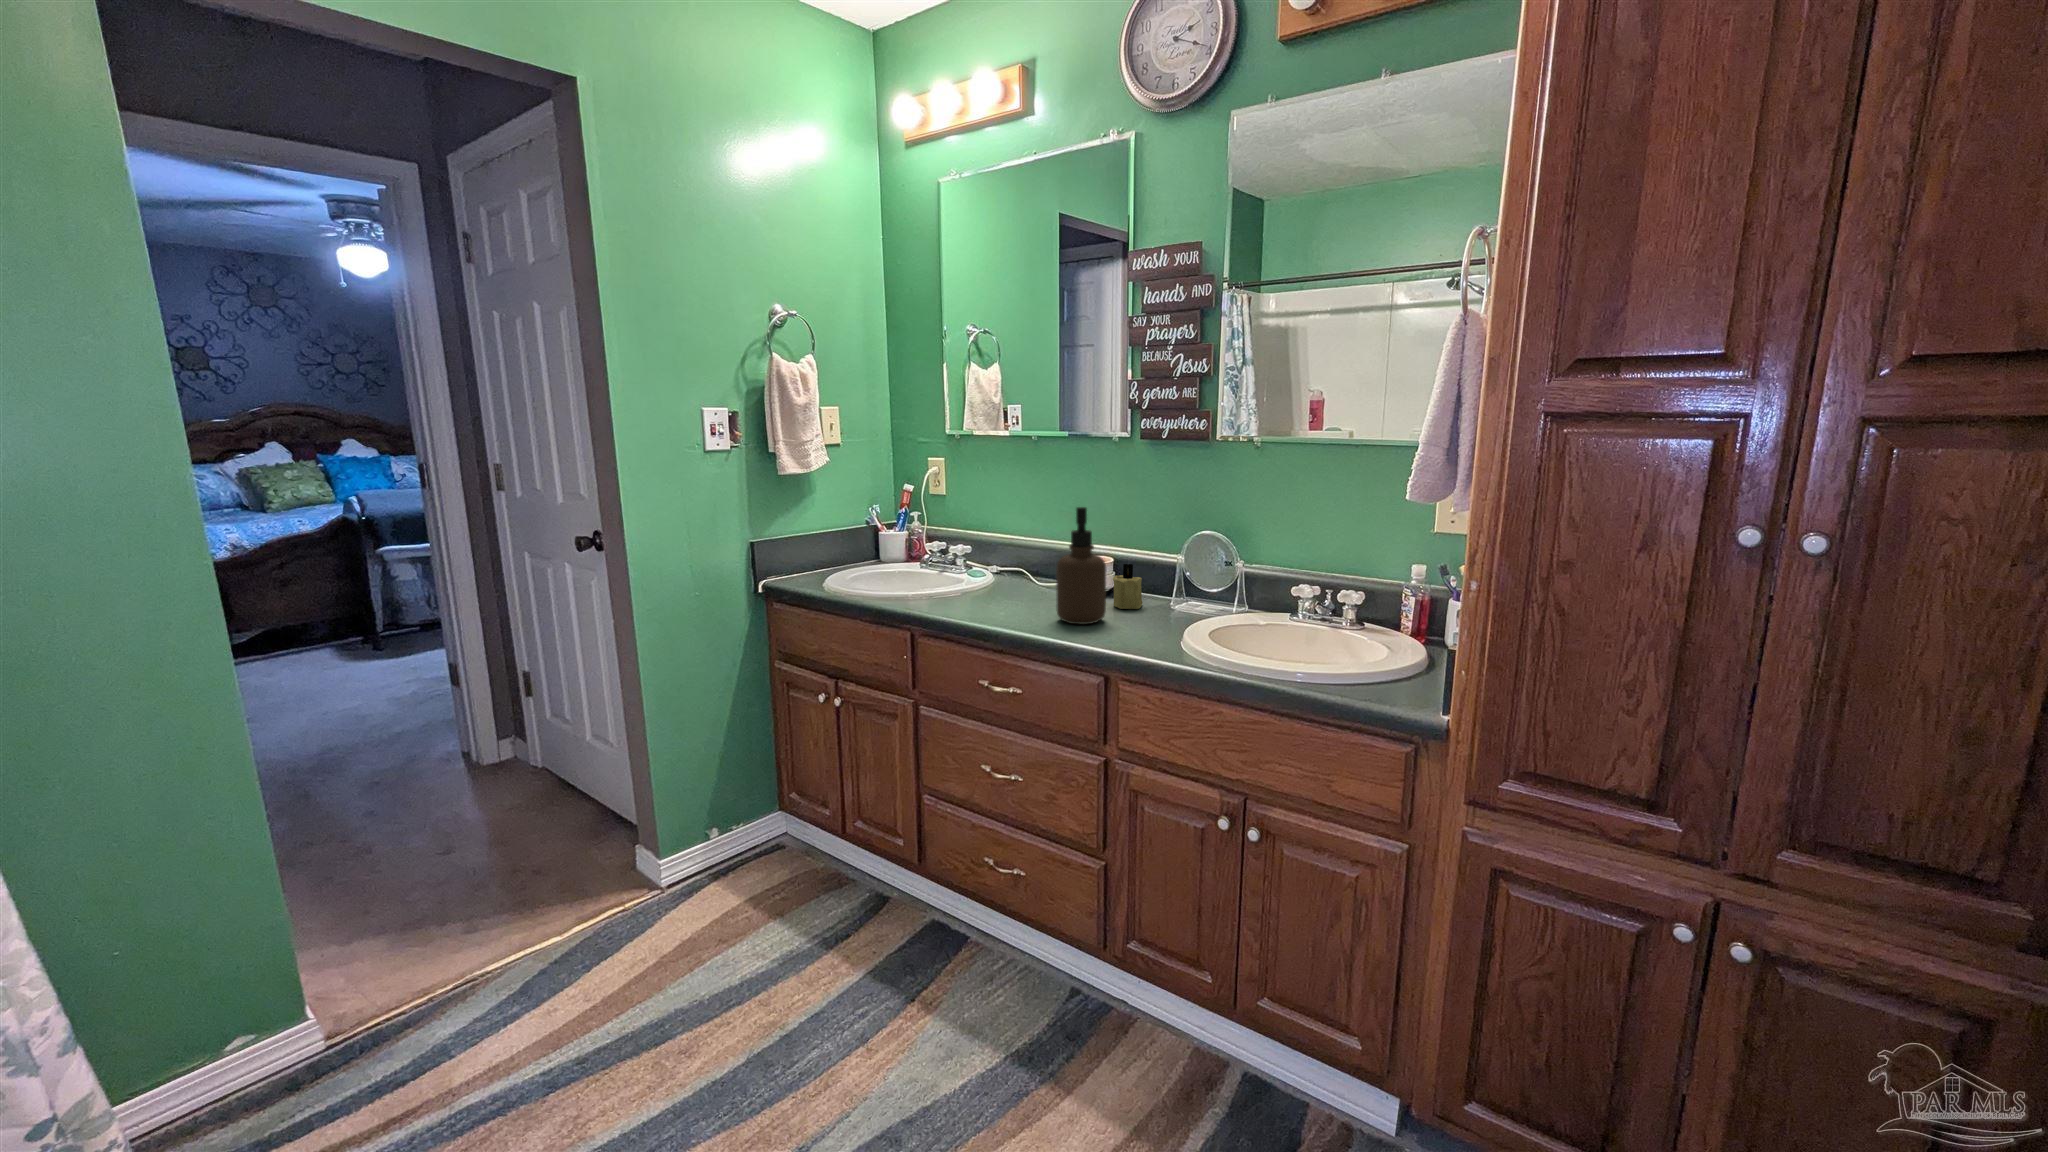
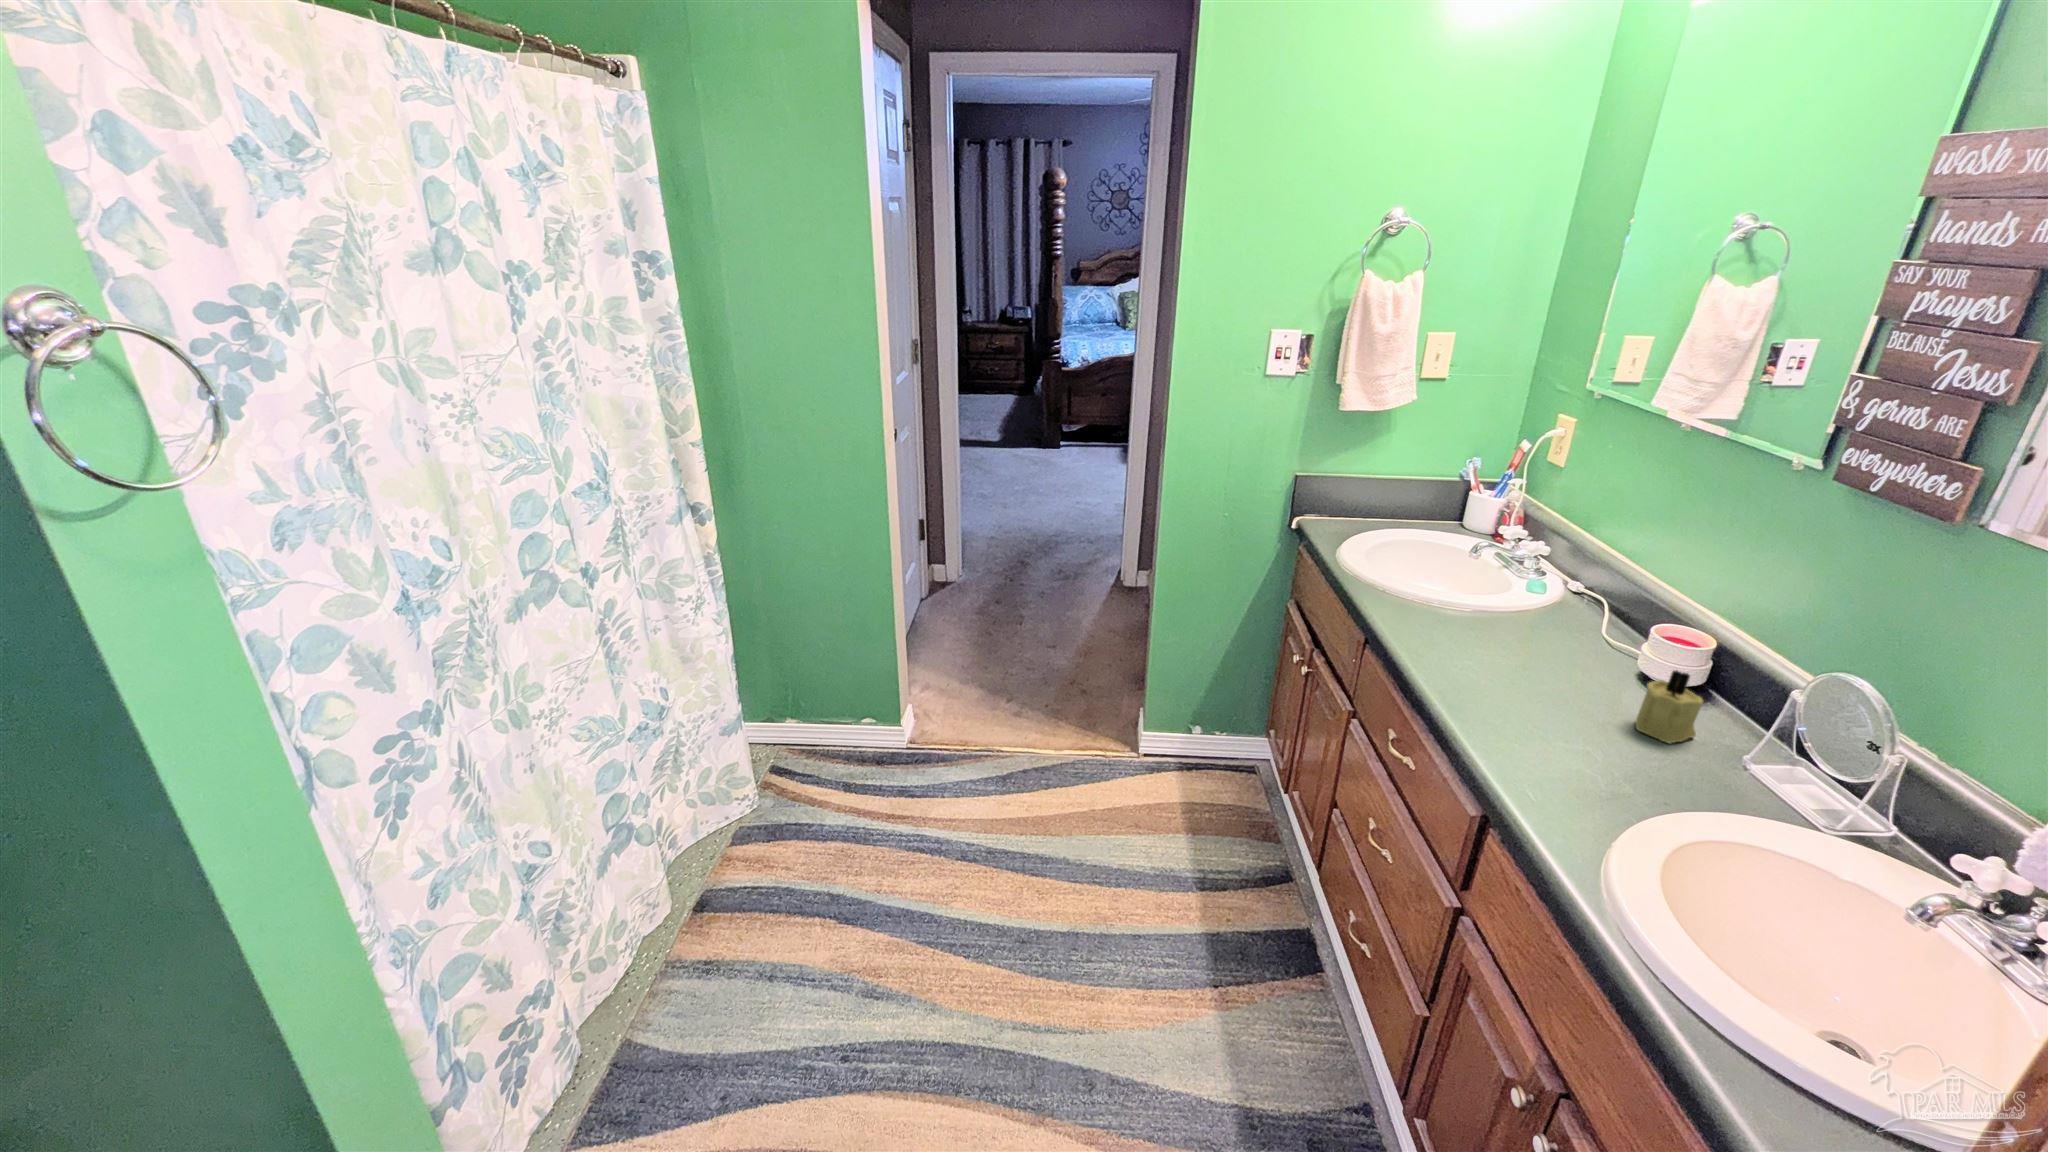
soap dispenser: present [1056,507,1106,624] -> none [1500,569,1599,734]

